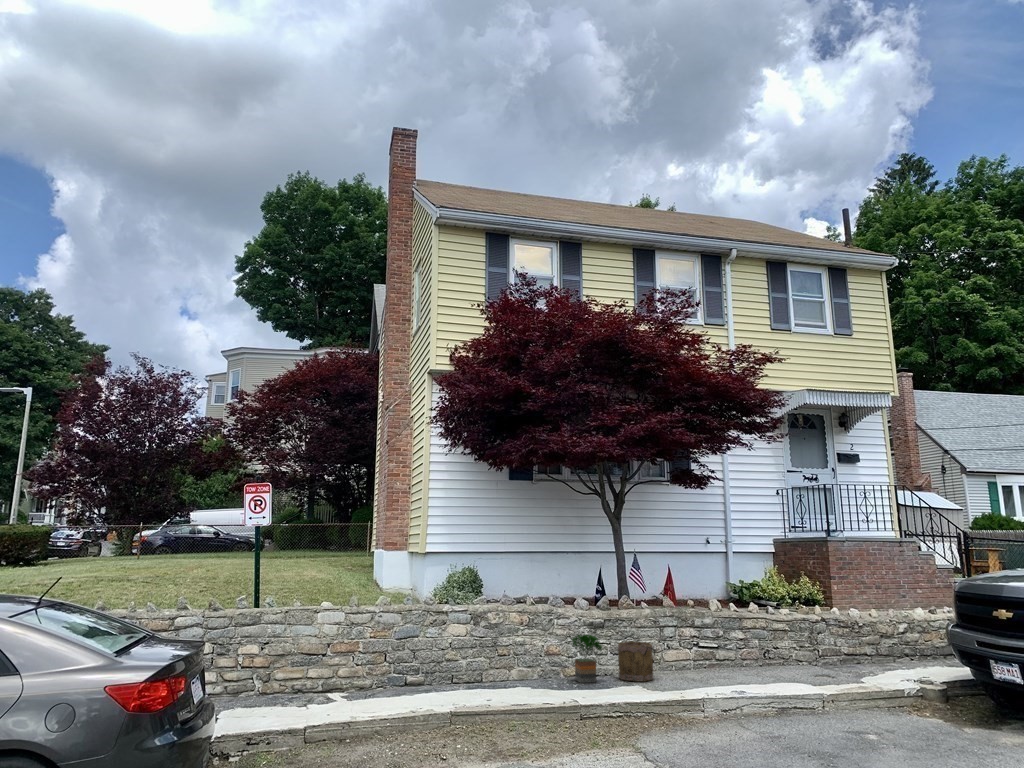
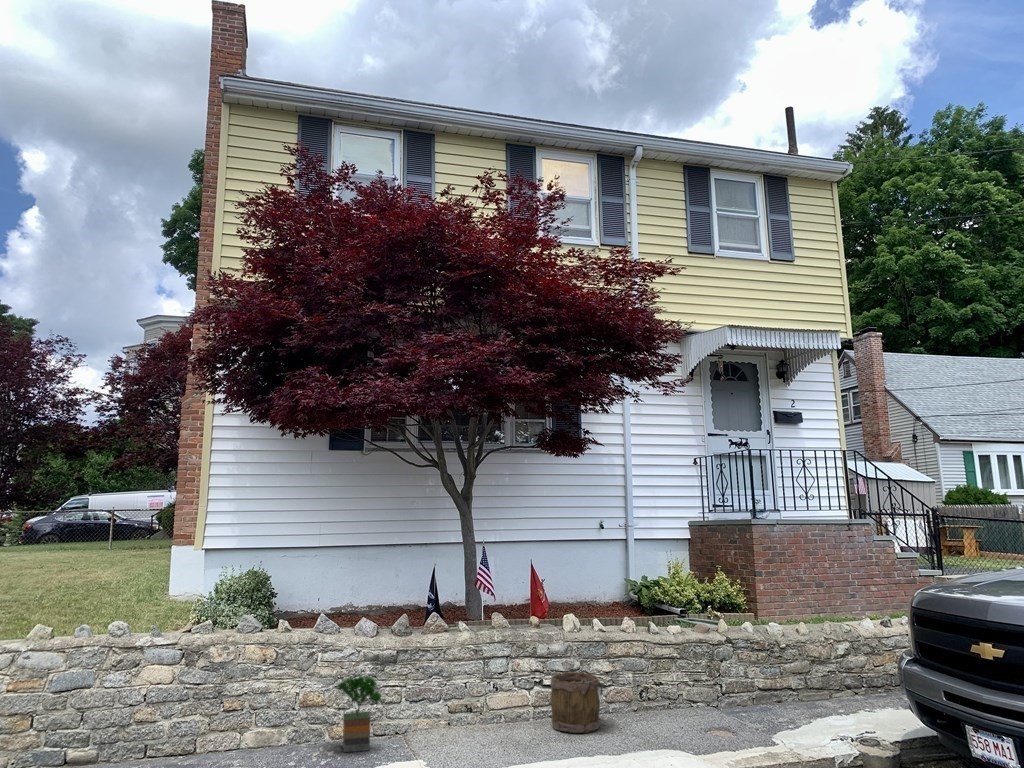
bucket: present [618,641,657,682] -> present [550,670,605,733]

